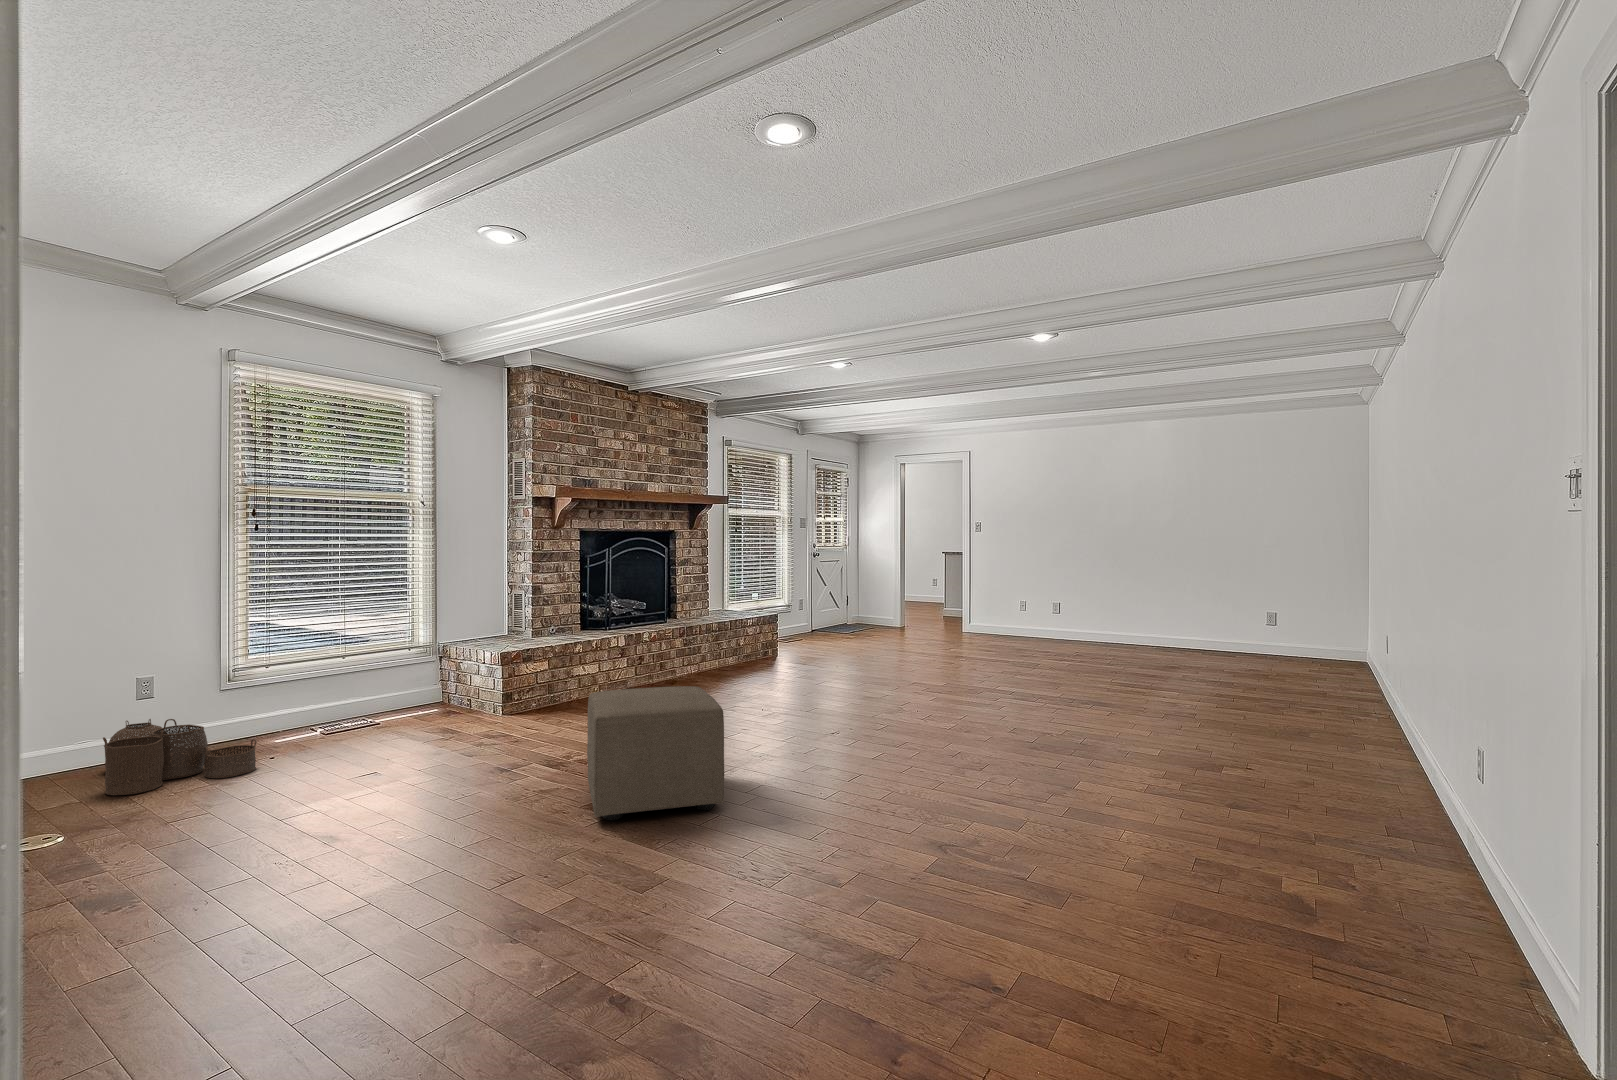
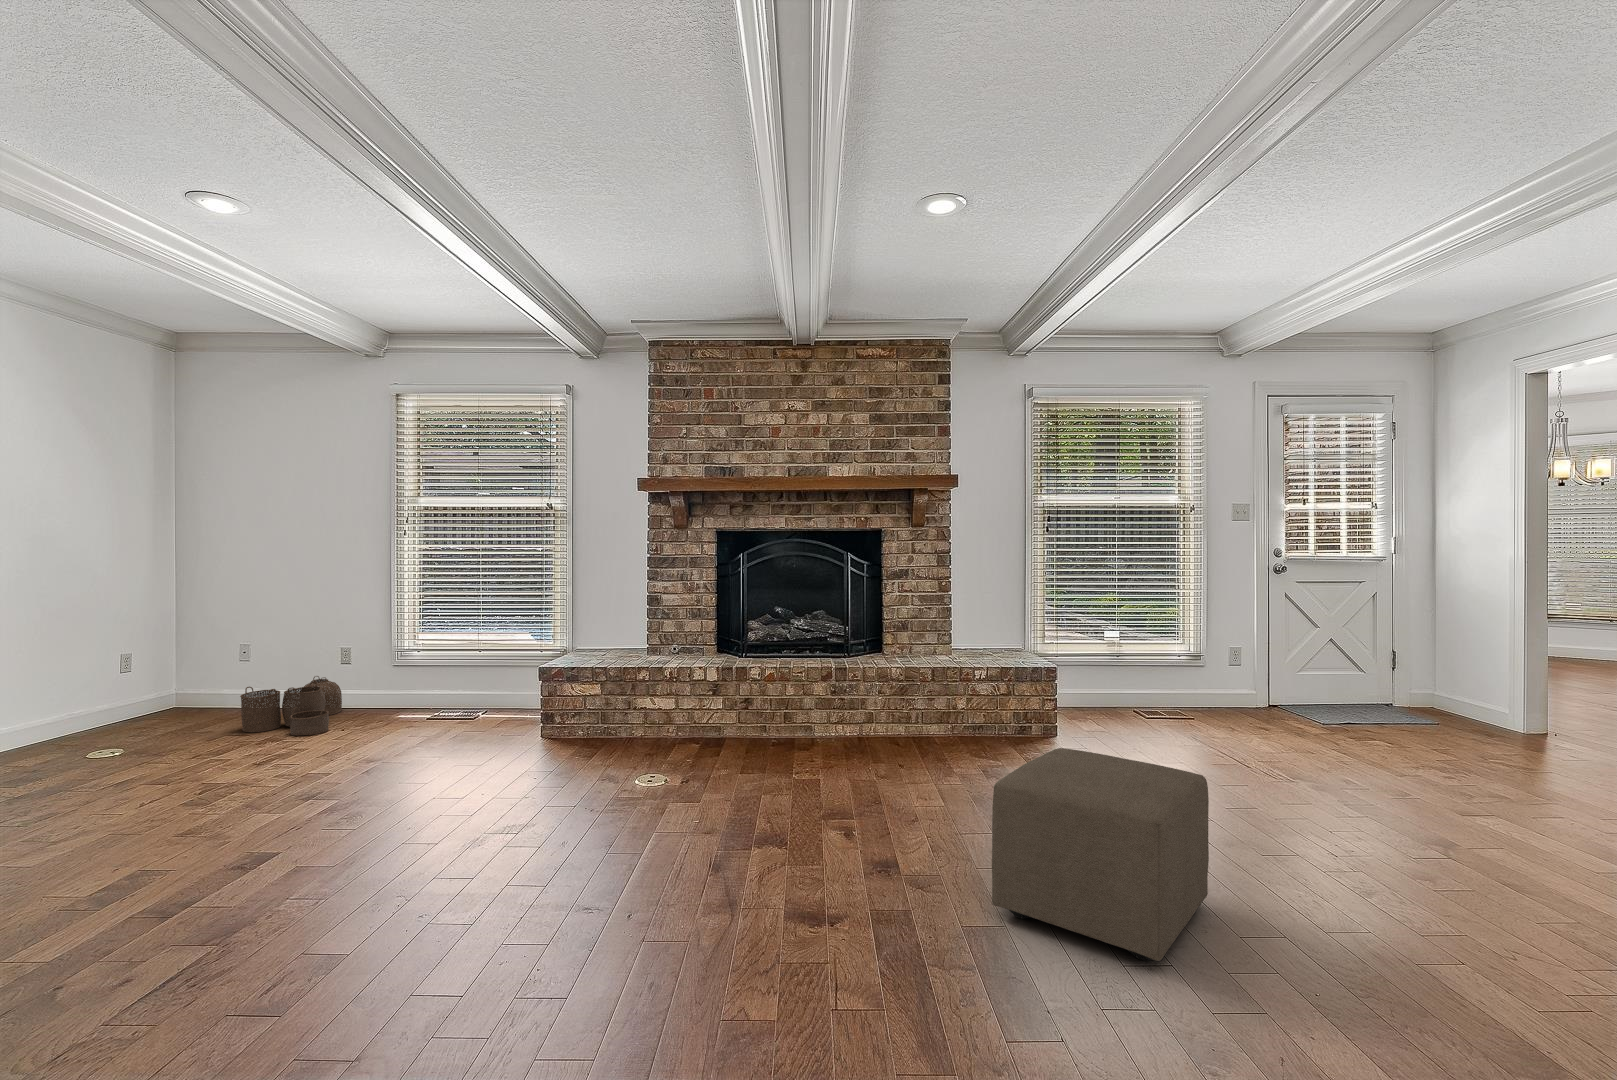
ottoman: present [587,686,724,820] -> present [992,748,1209,961]

